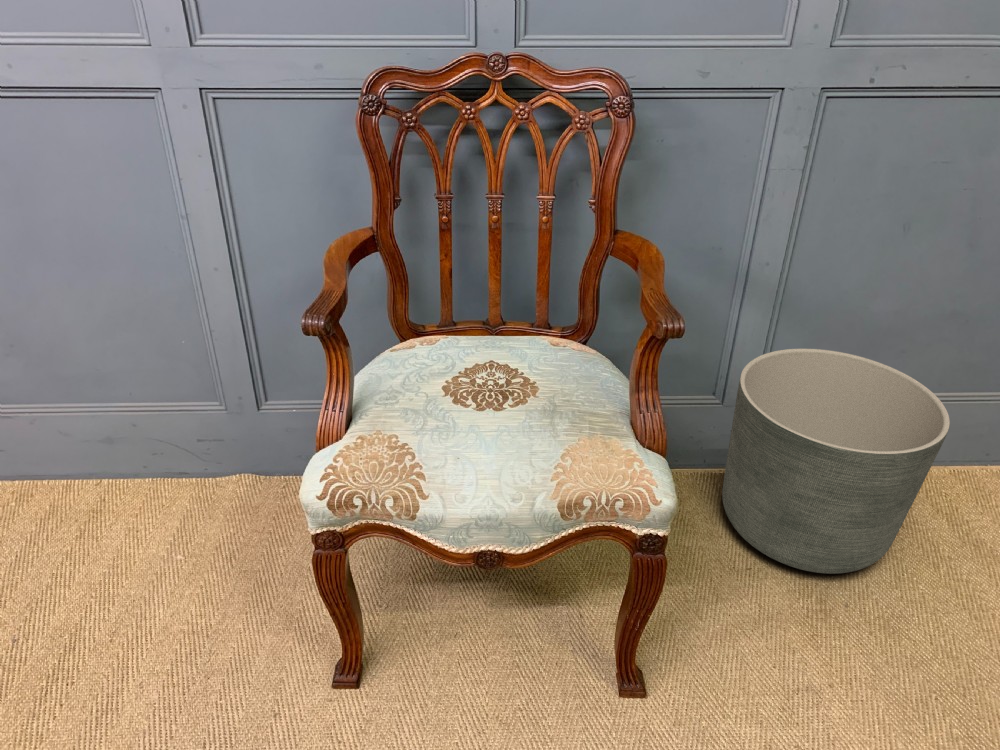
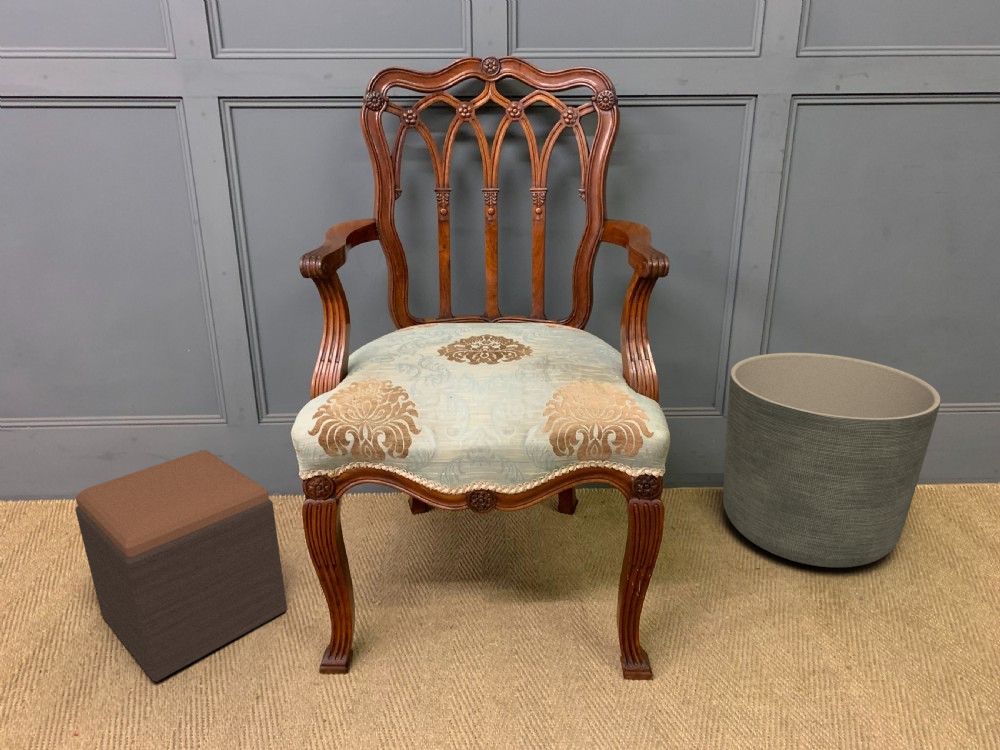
footstool: none [83,463,298,698] -> present [75,450,287,681]

